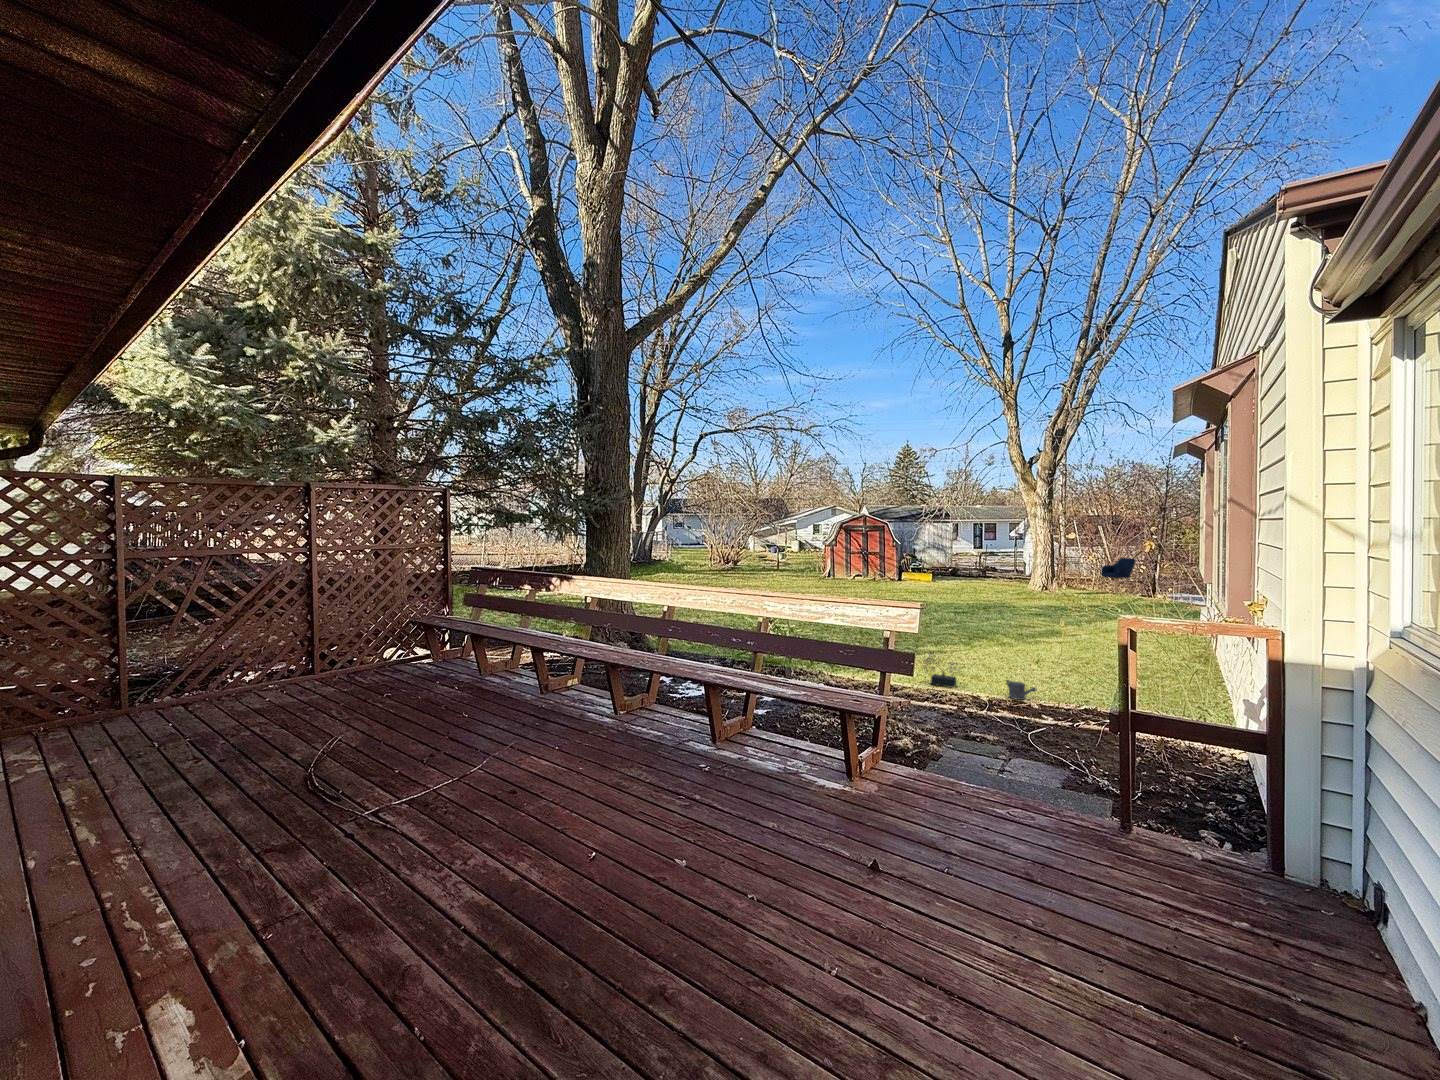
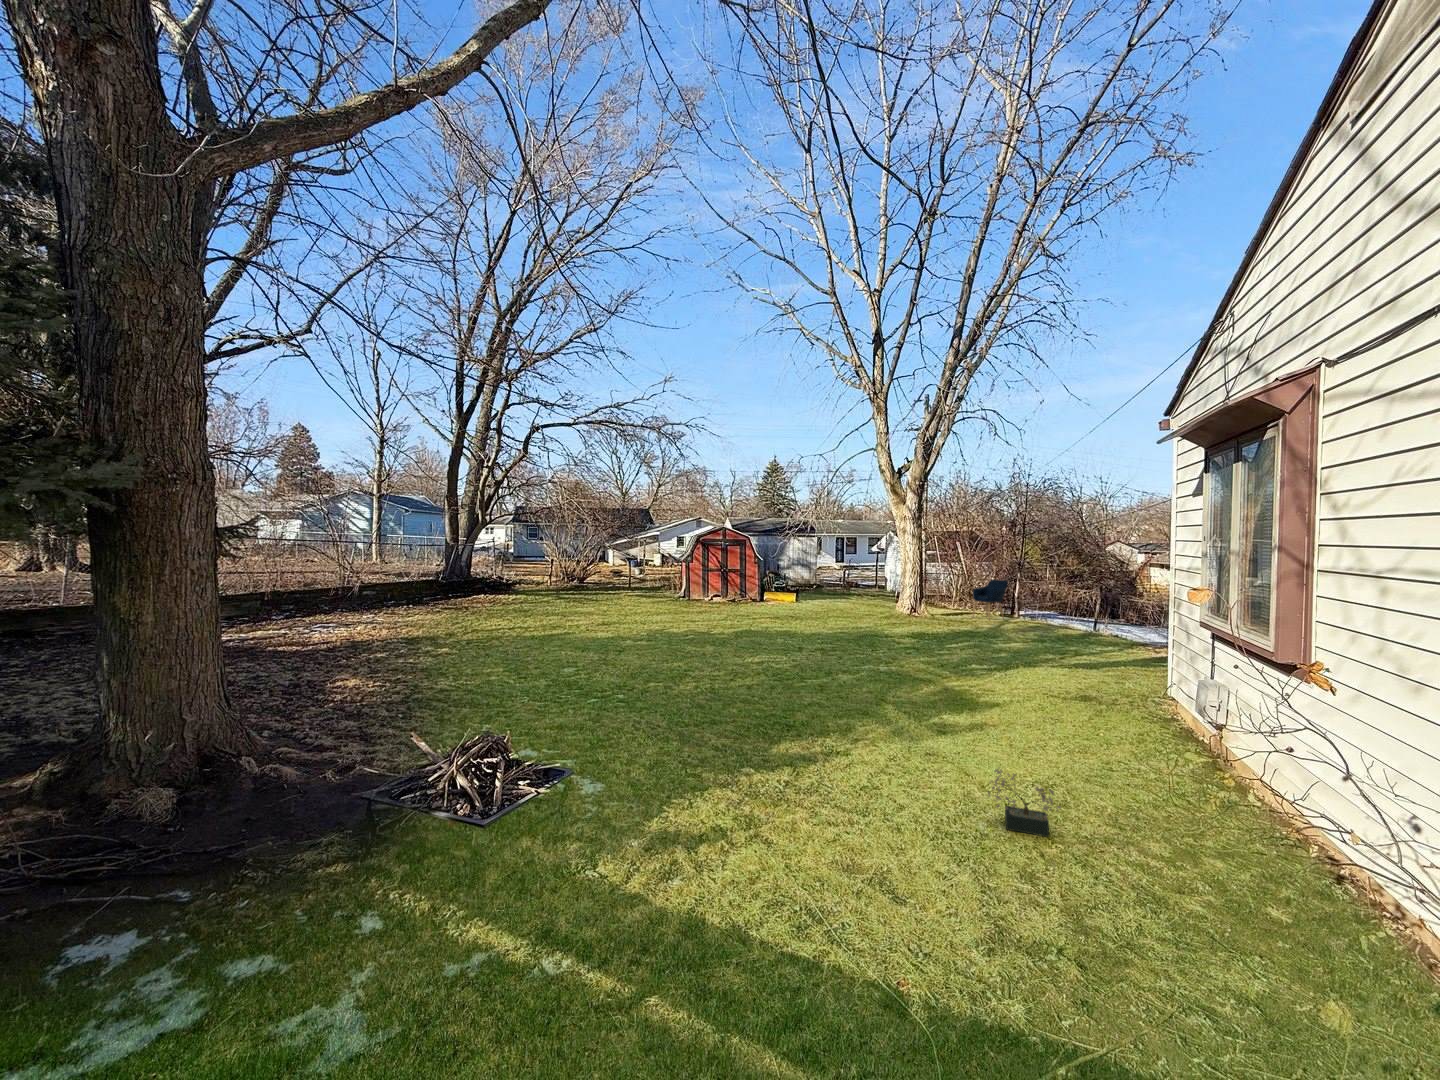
decorative plant: present [924,653,959,688] -> present [988,769,1061,837]
watering can: present [1006,680,1036,700] -> none [929,876,1001,936]

